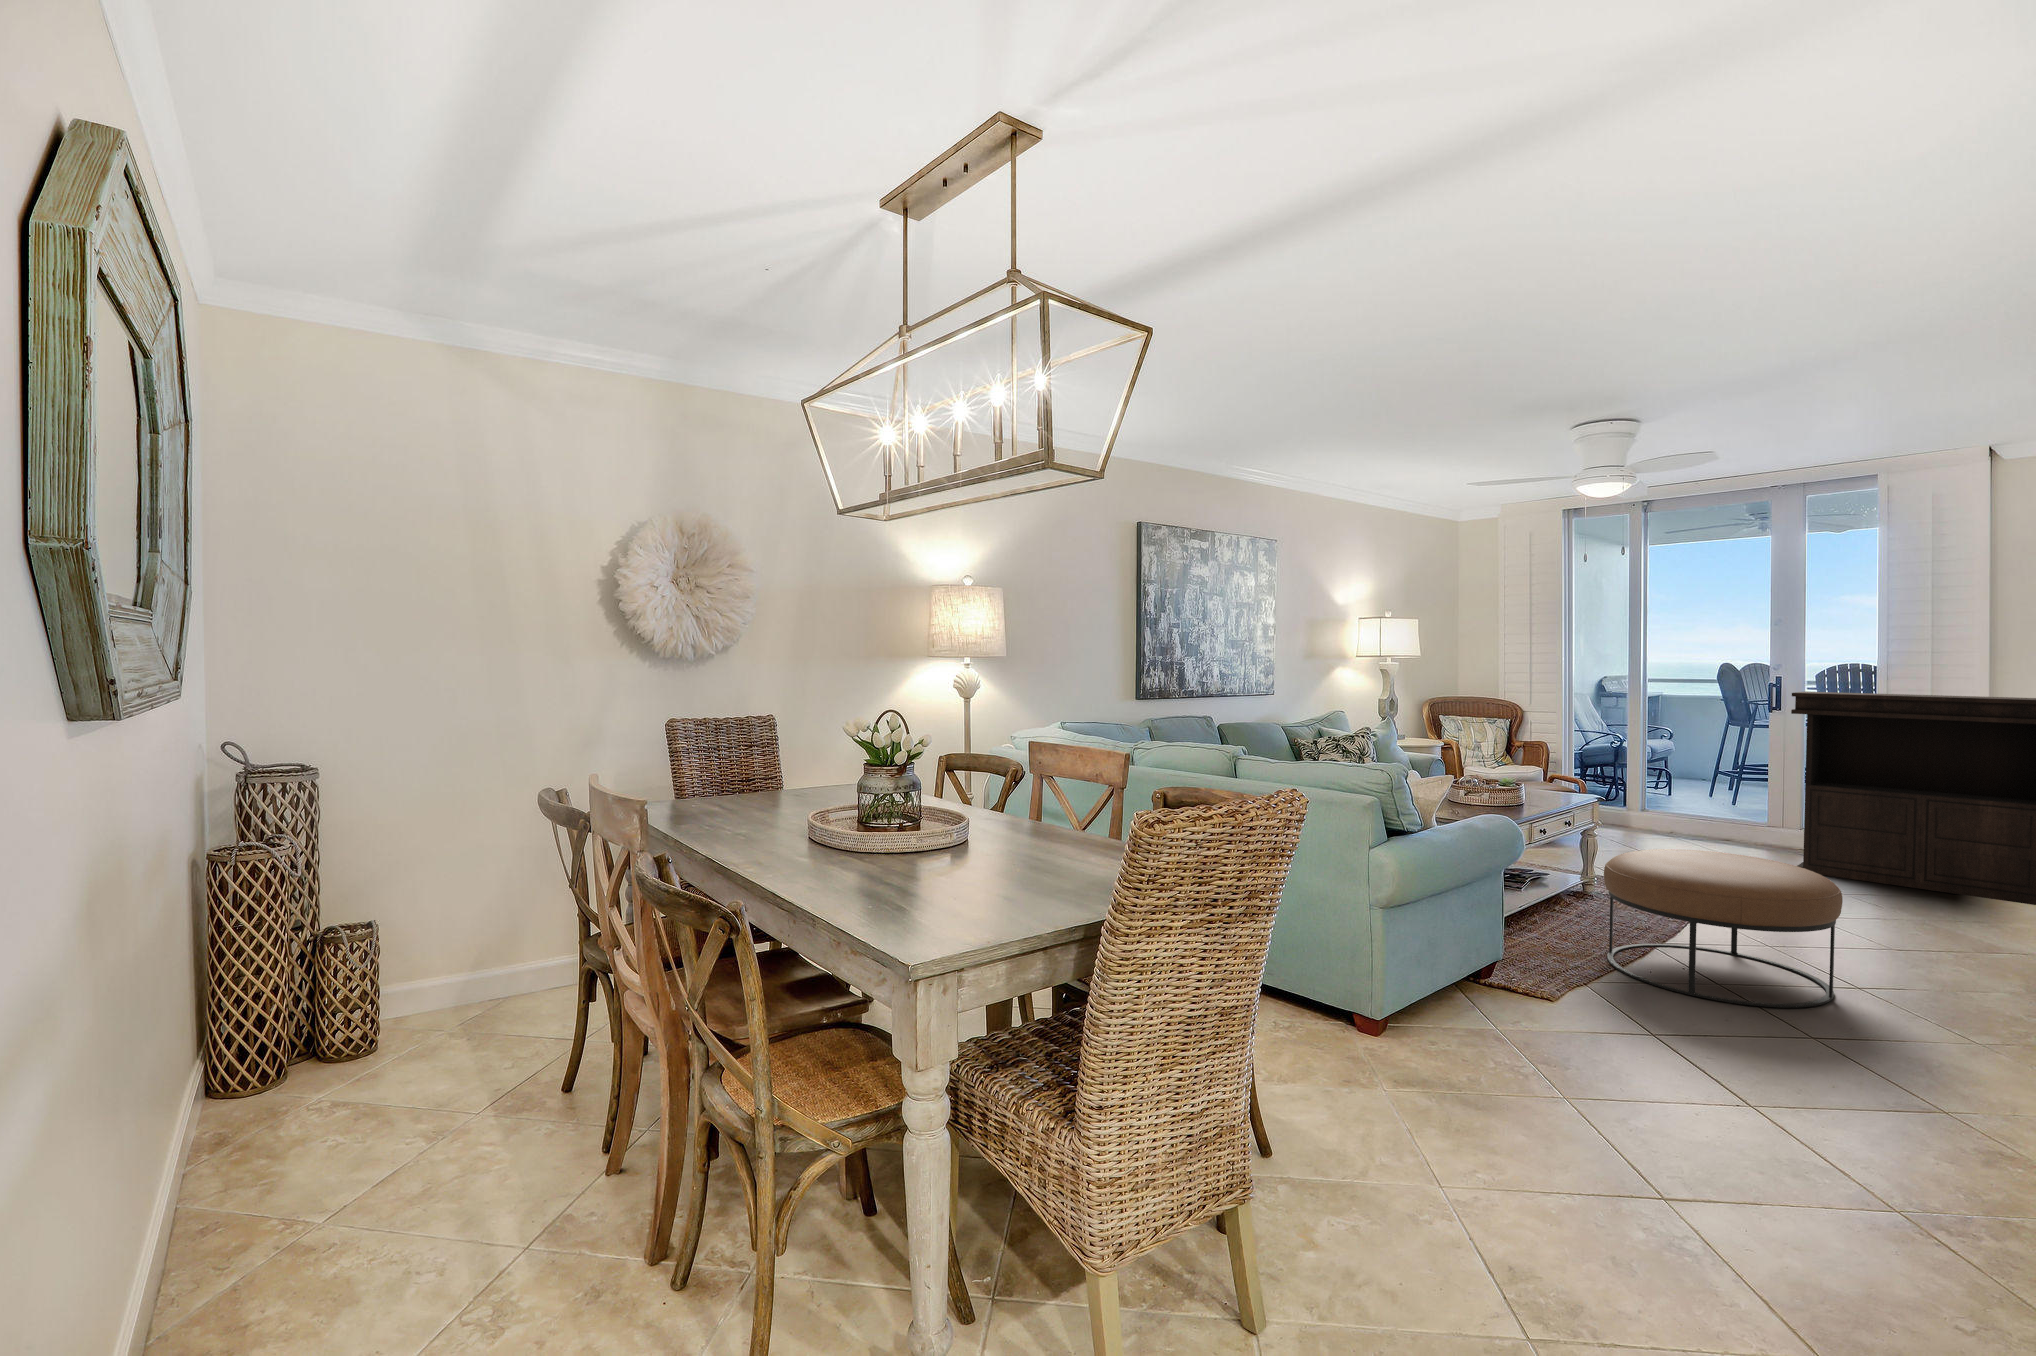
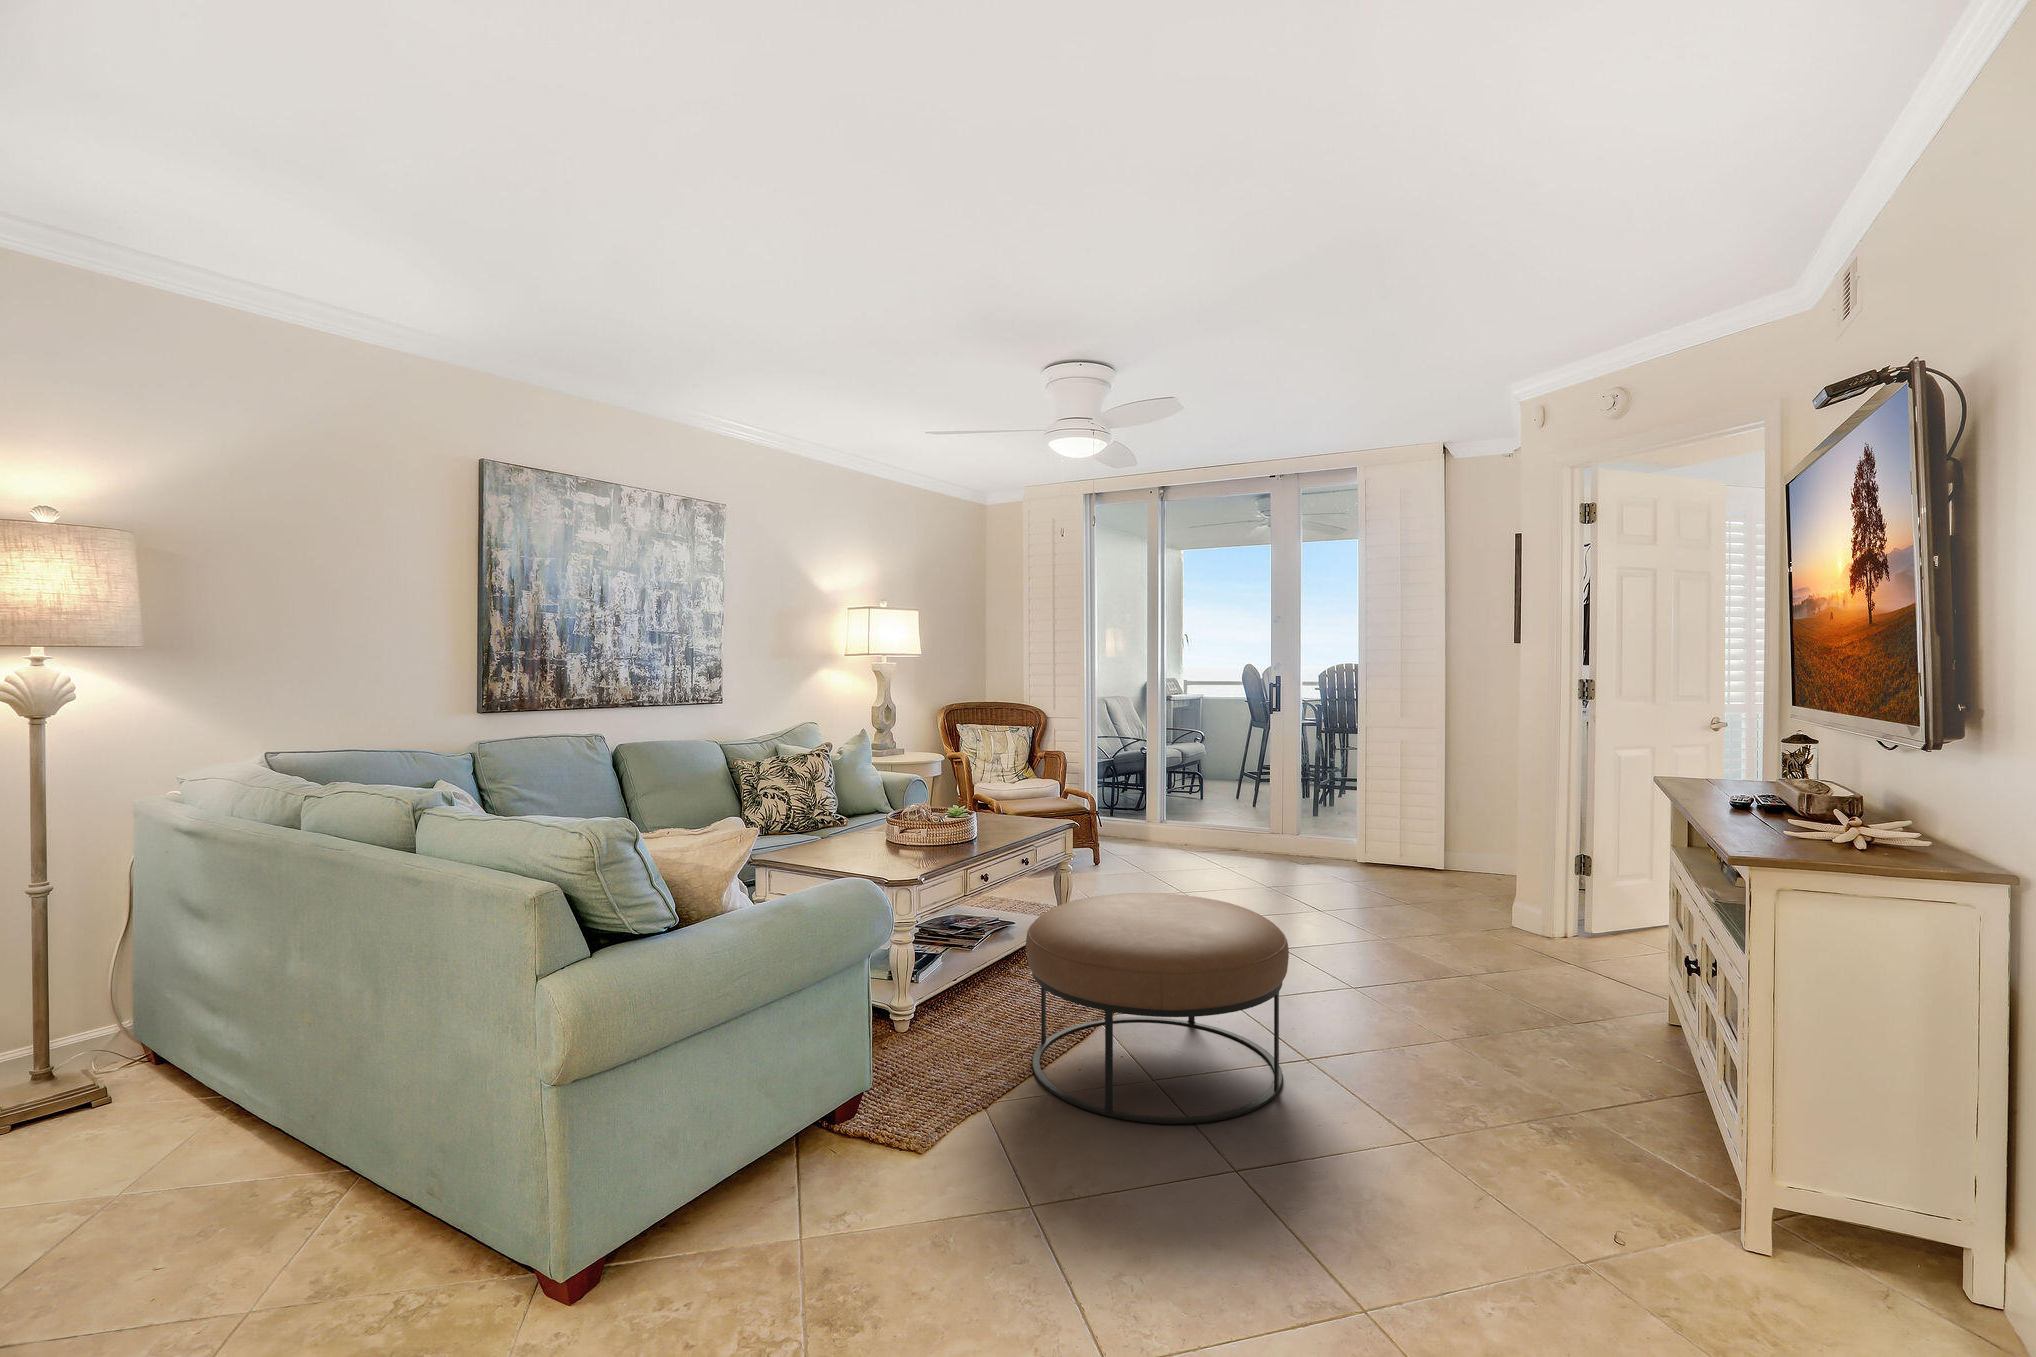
console table: present [1791,692,2036,905] -> none [1288,688,1524,910]

